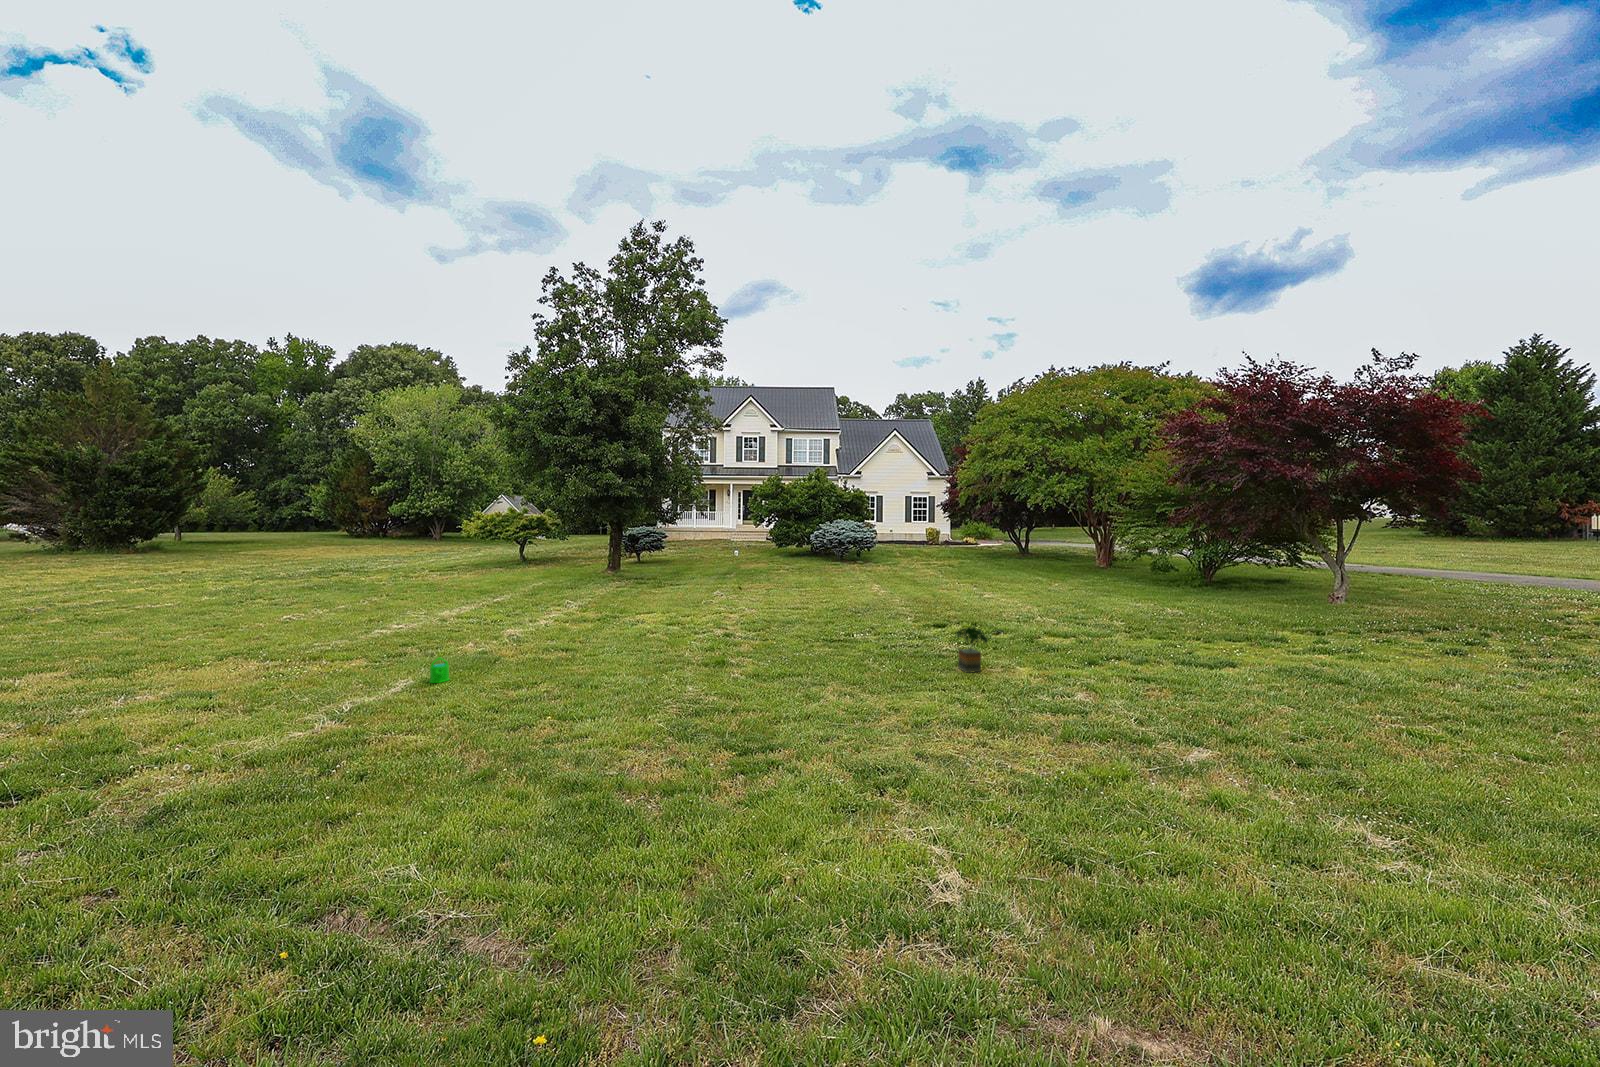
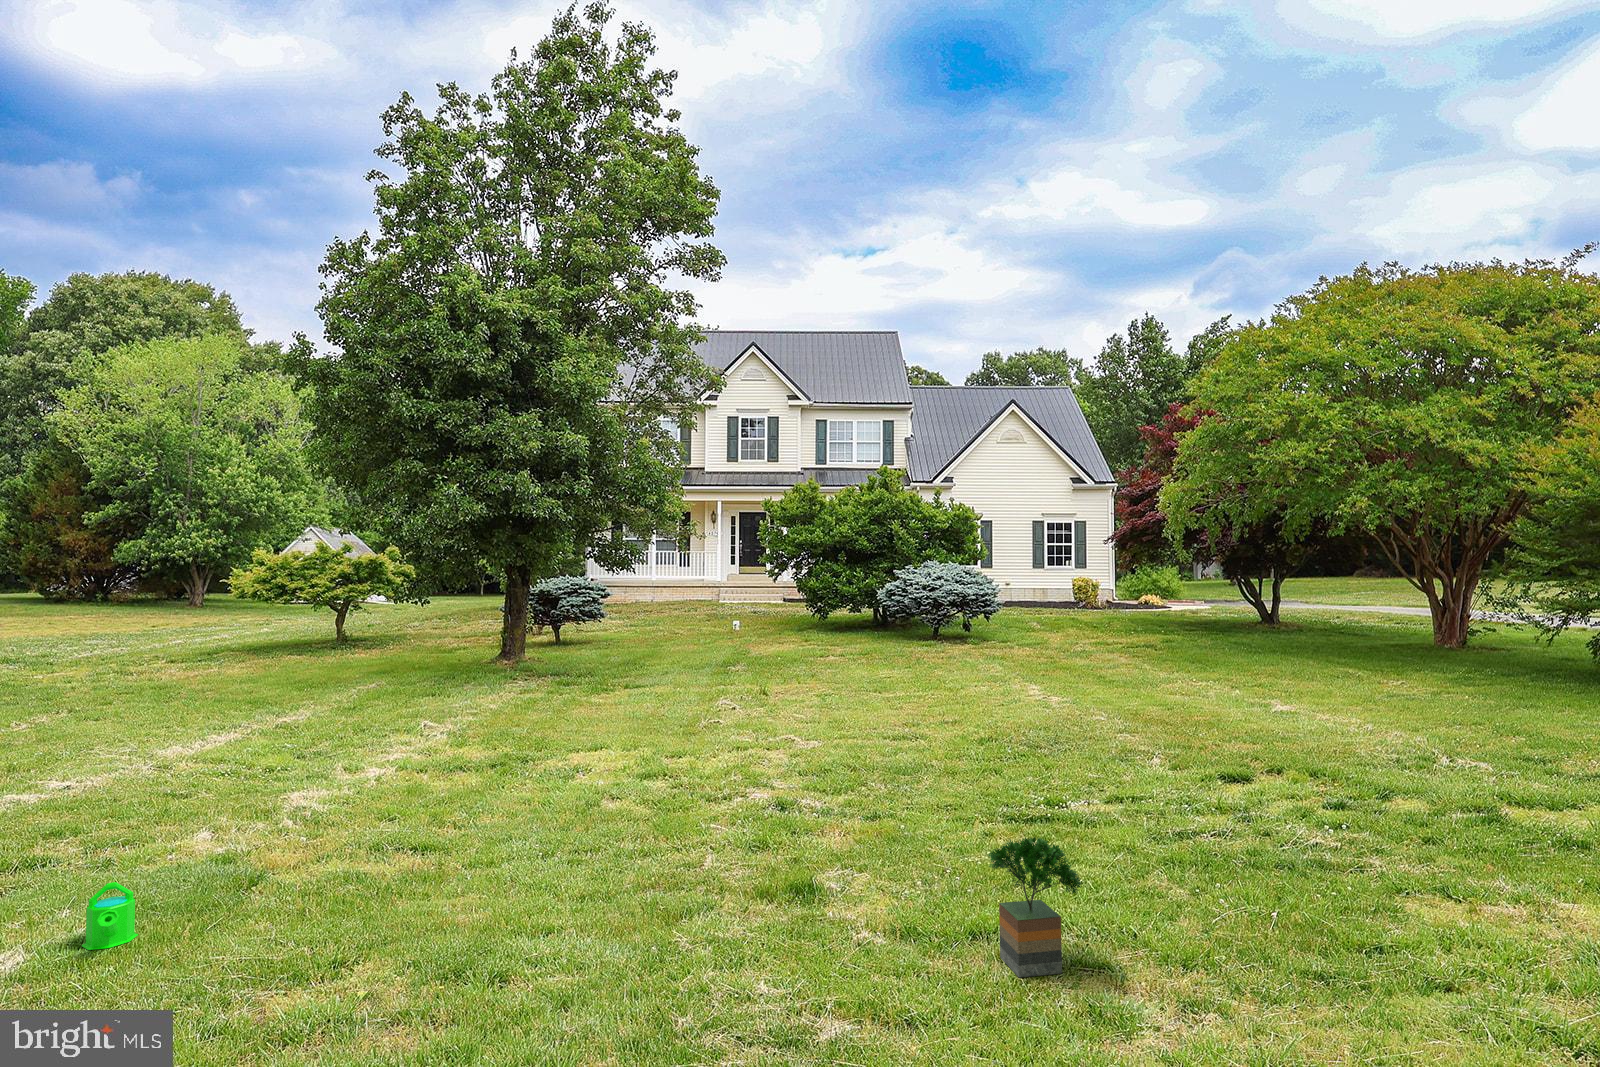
potted tree: present [956,627,988,673] -> present [988,836,1081,977]

